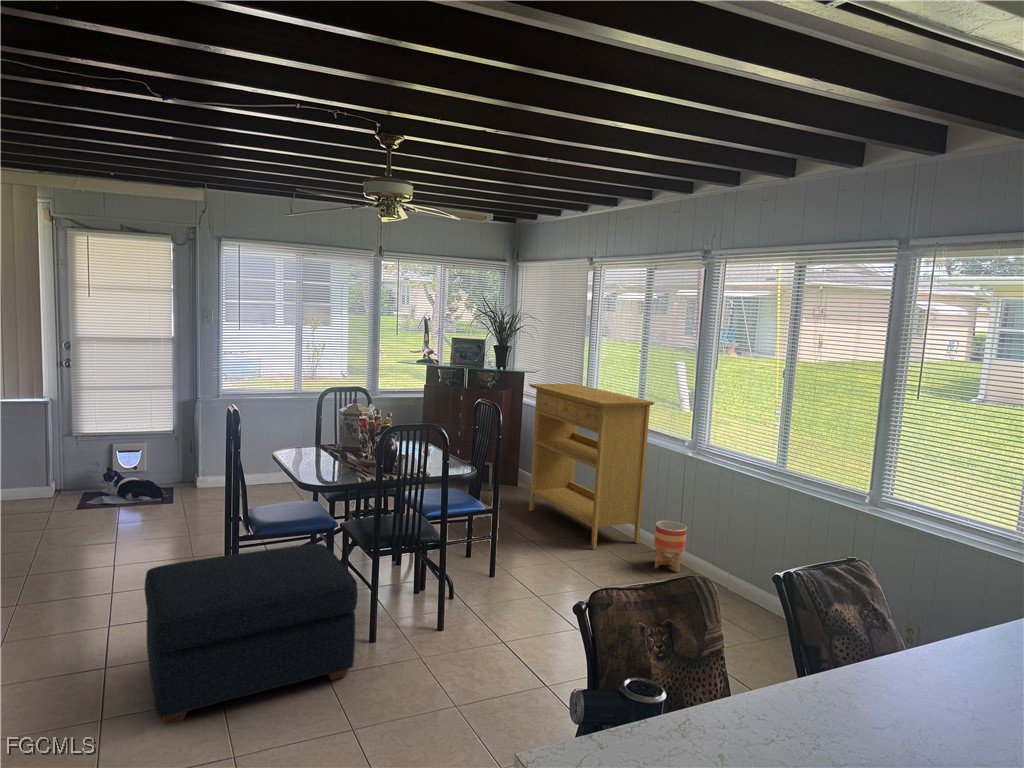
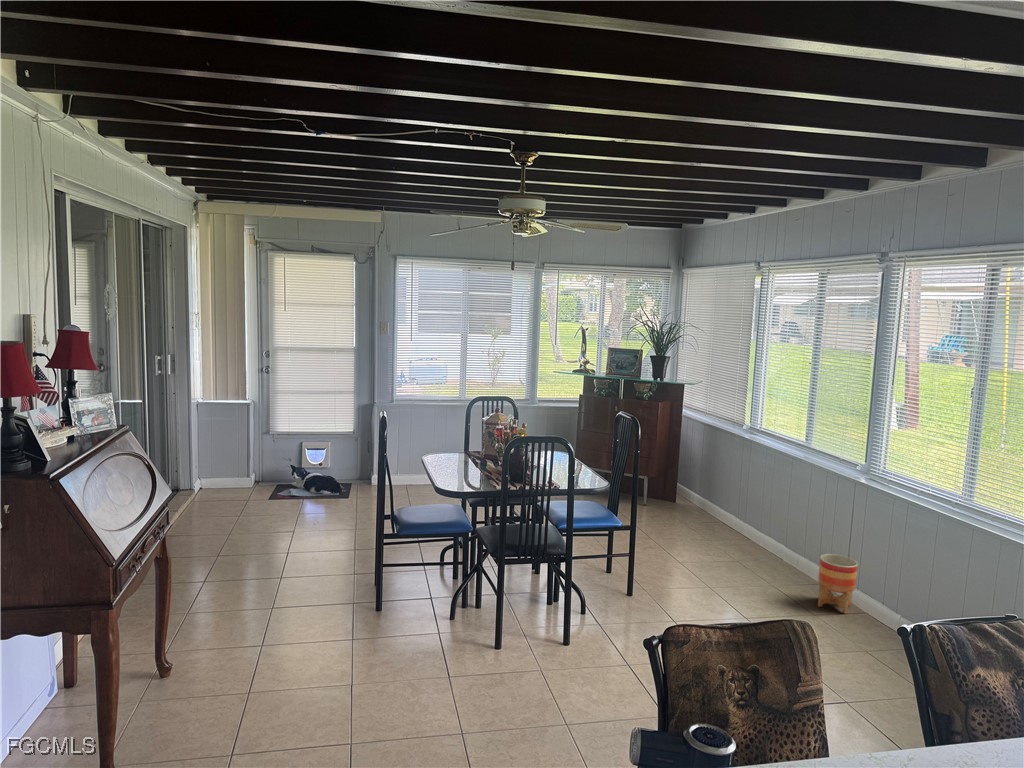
console table: present [529,384,655,550] -> none [685,397,824,579]
ottoman: present [145,544,358,724] -> none [299,548,480,698]

